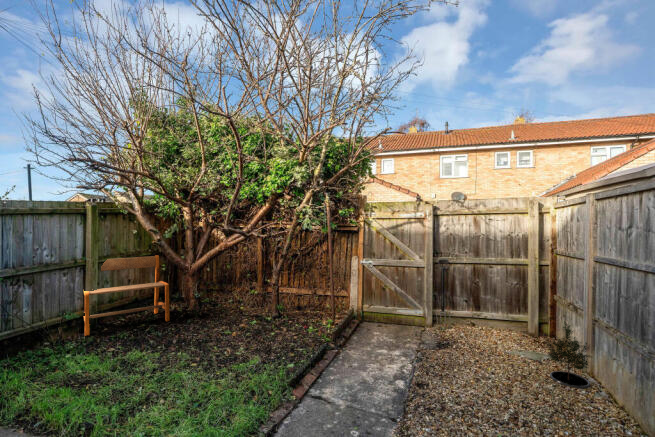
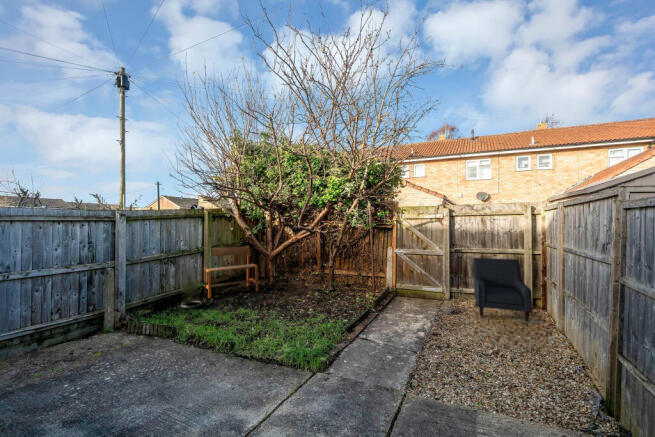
chair: none [462,270,541,356] -> present [473,258,532,322]
potted tree: present [545,321,590,388] -> present [181,275,201,308]

